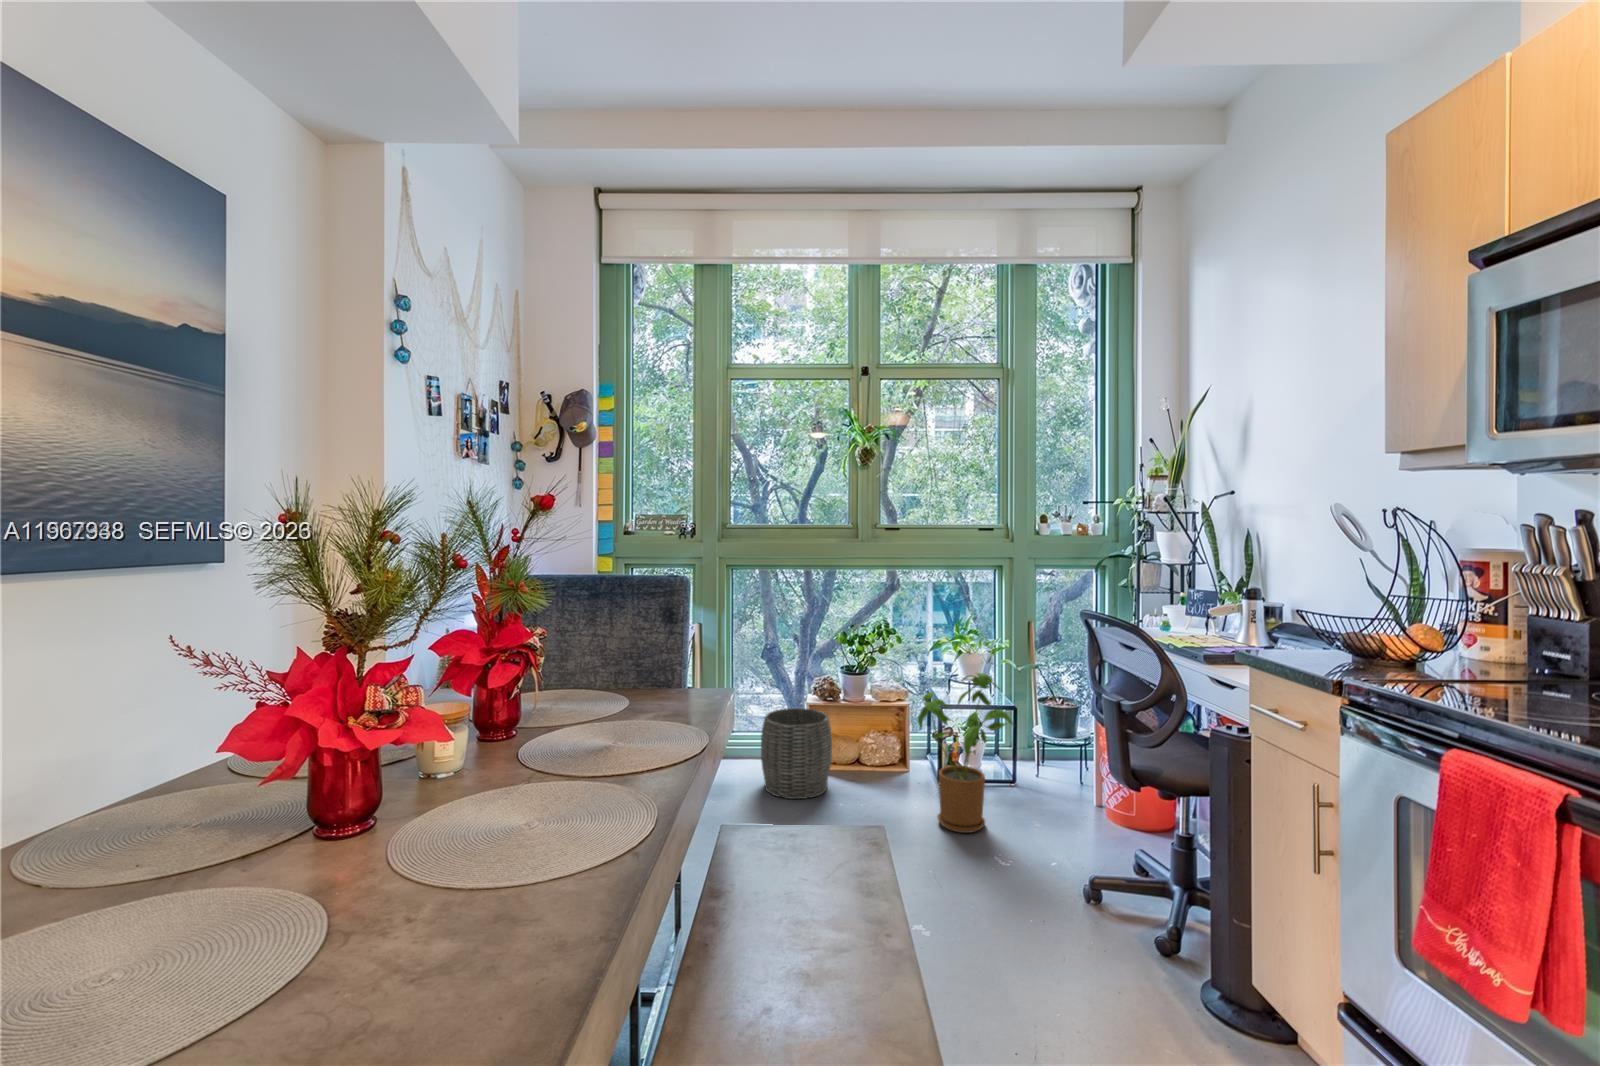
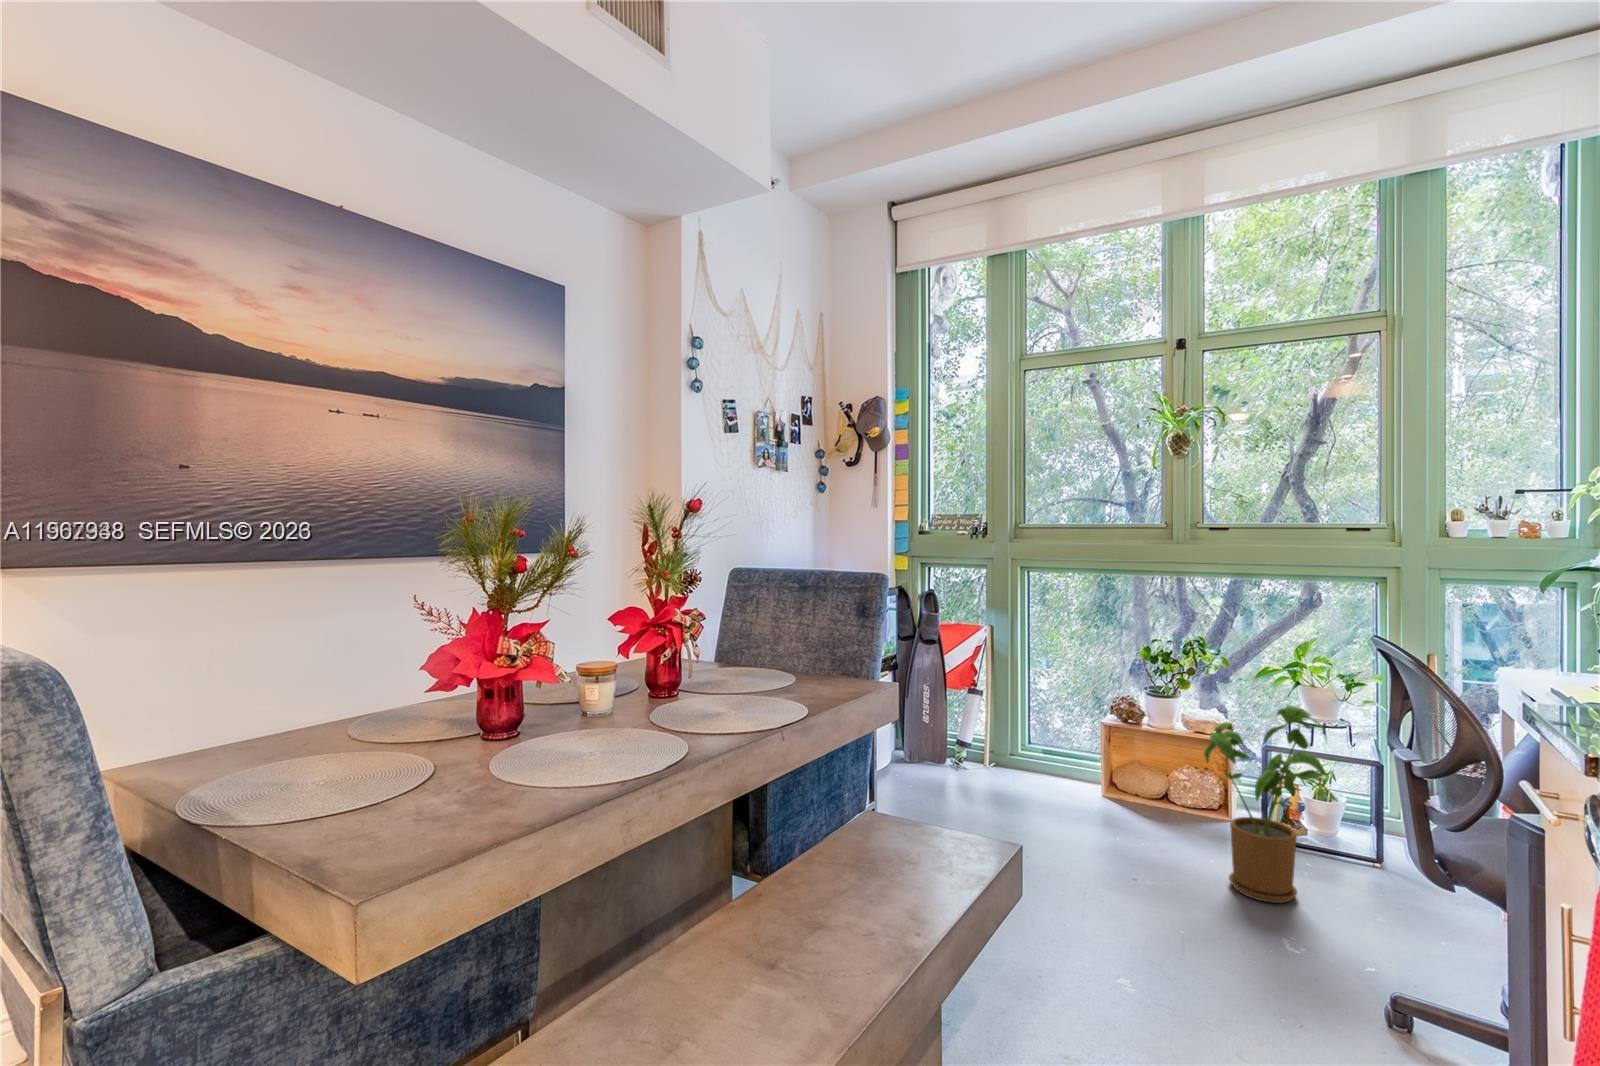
woven basket: present [761,708,832,799] -> none [1034,723,1118,824]

